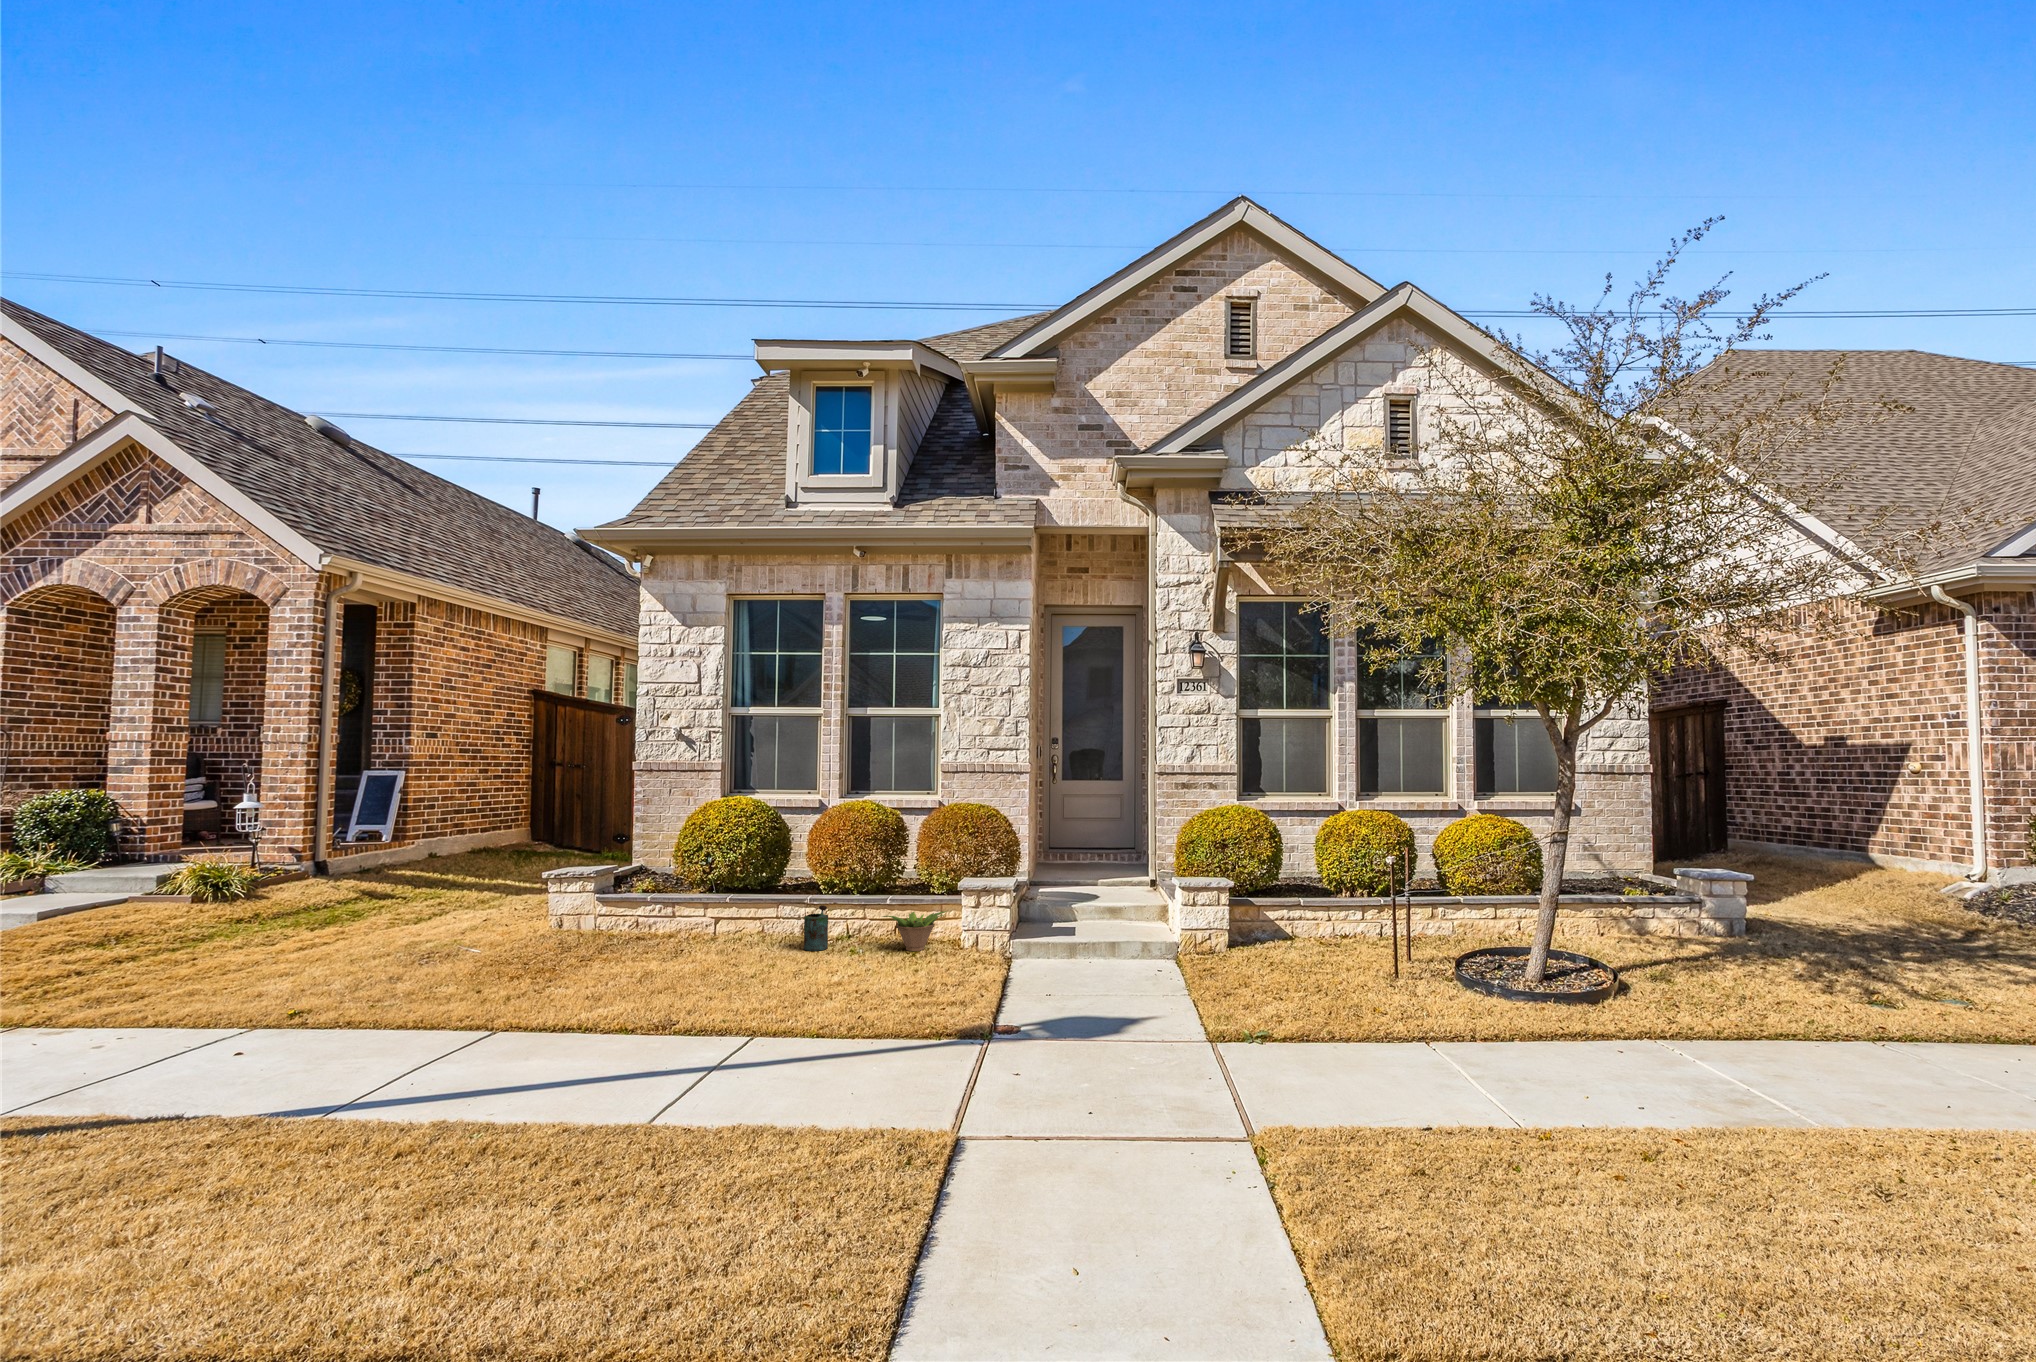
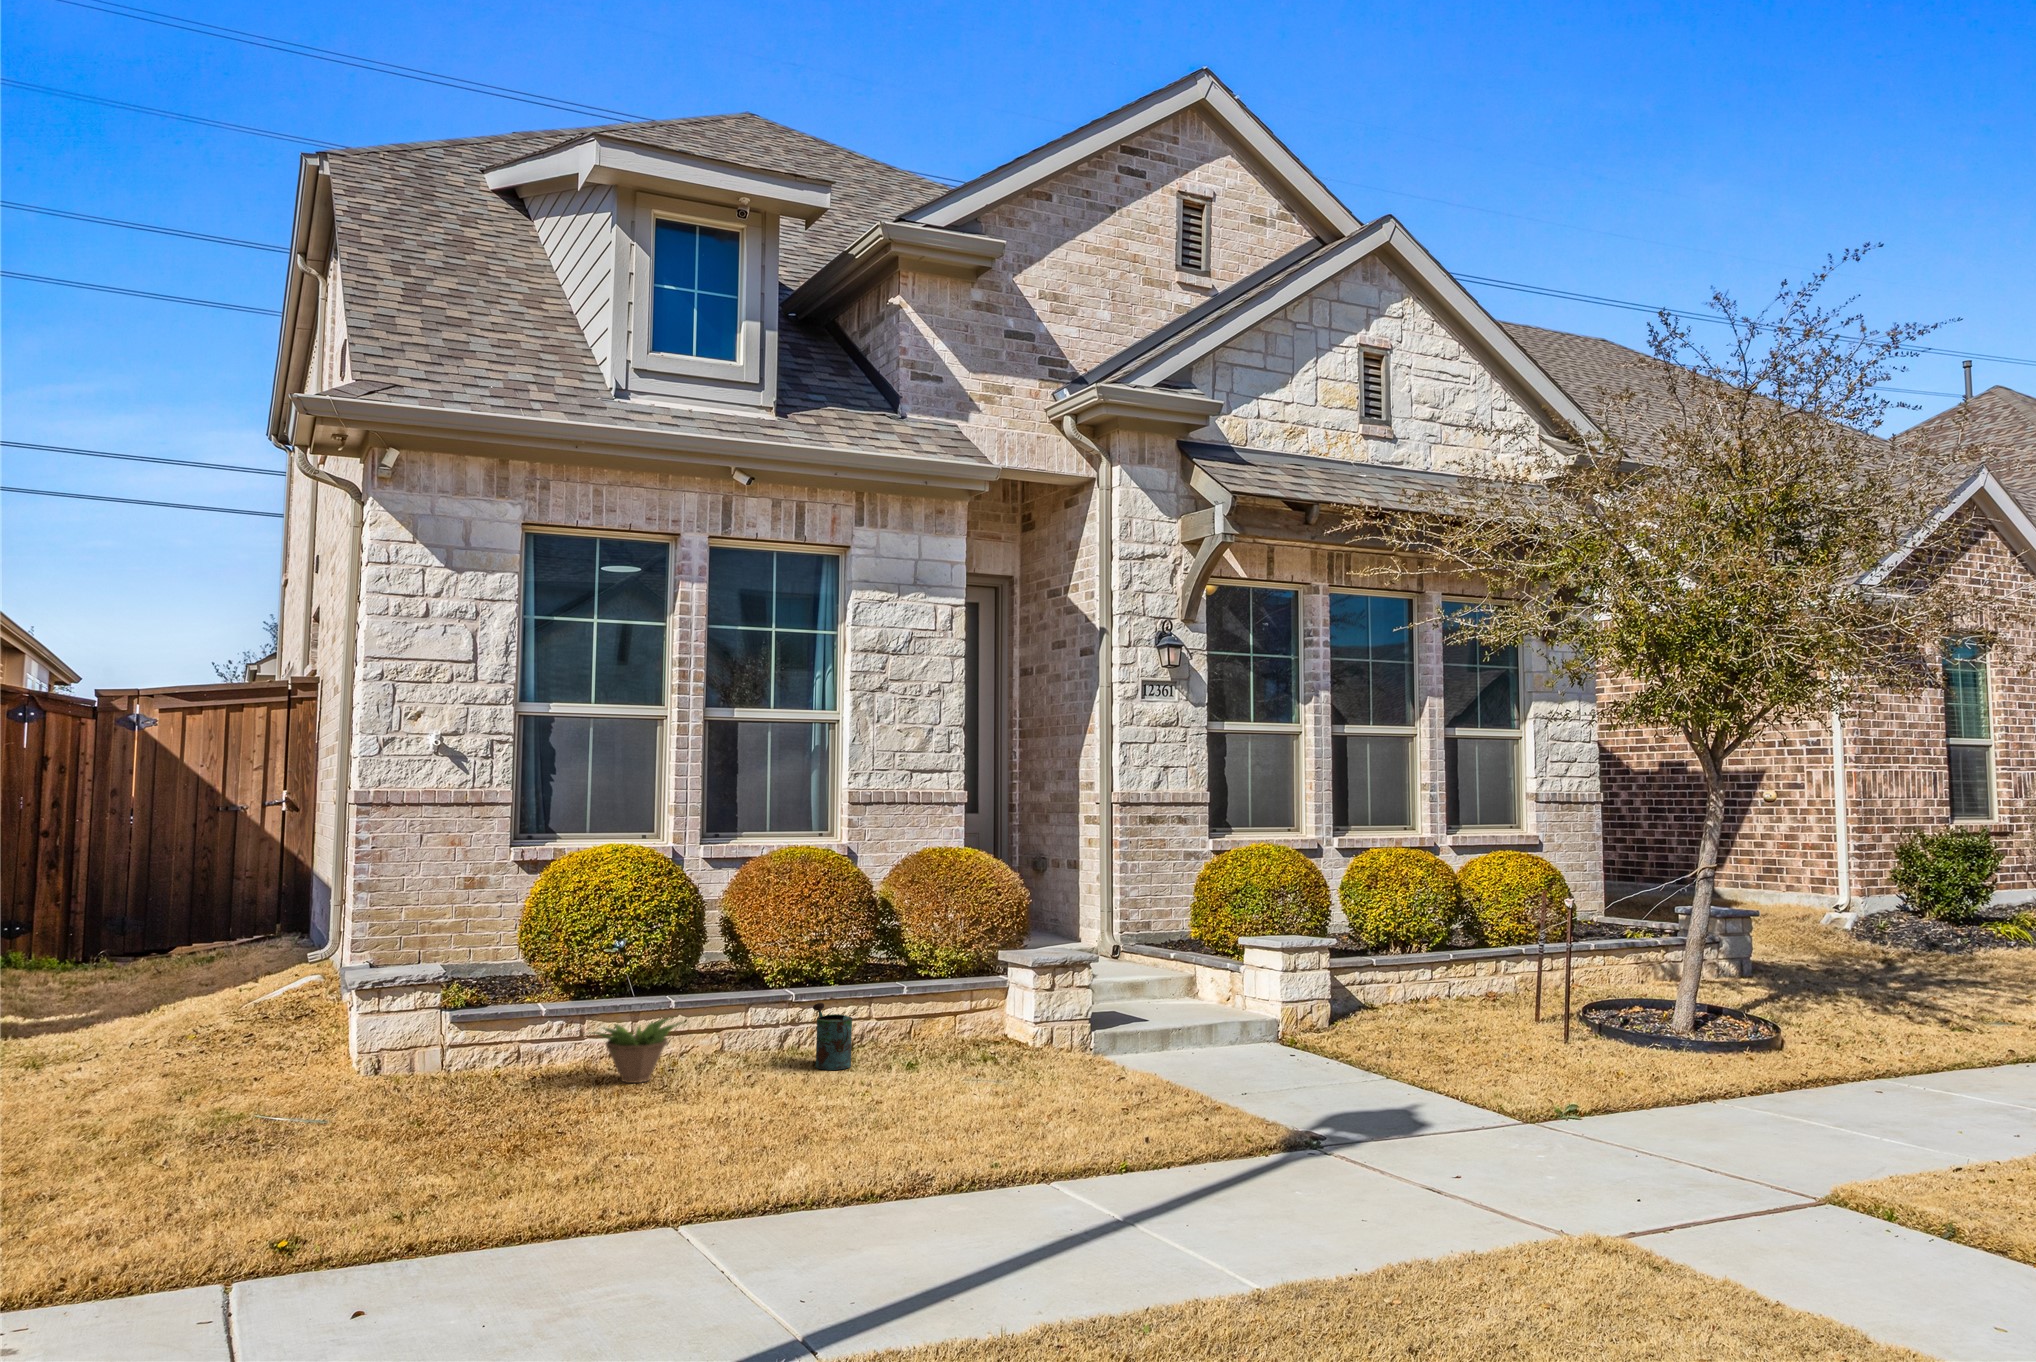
decorative plant: present [883,911,947,951] -> present [589,1018,684,1083]

